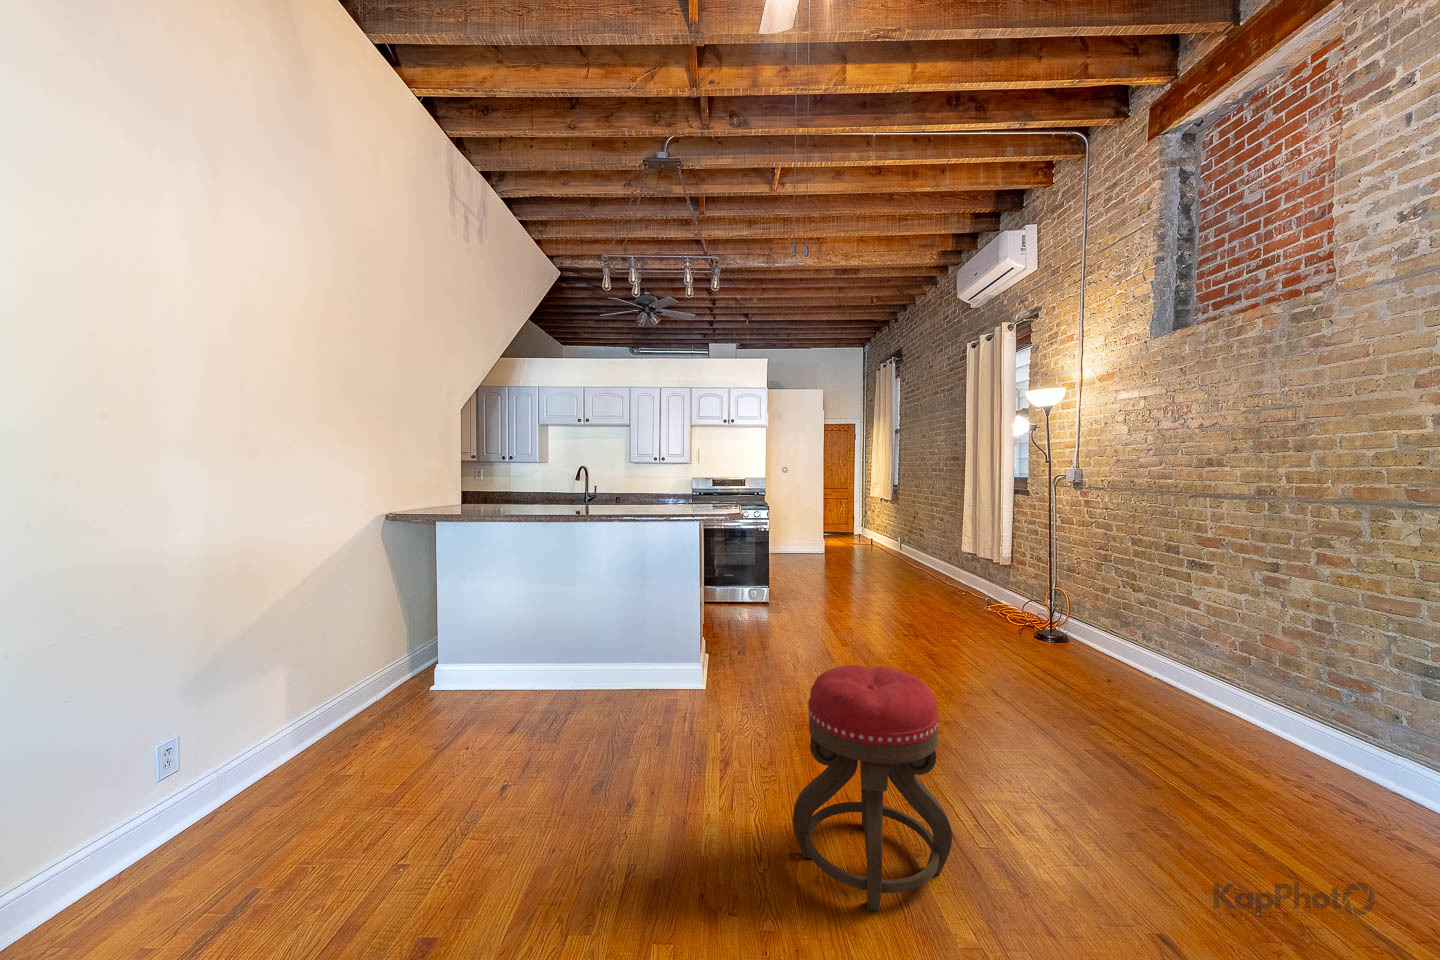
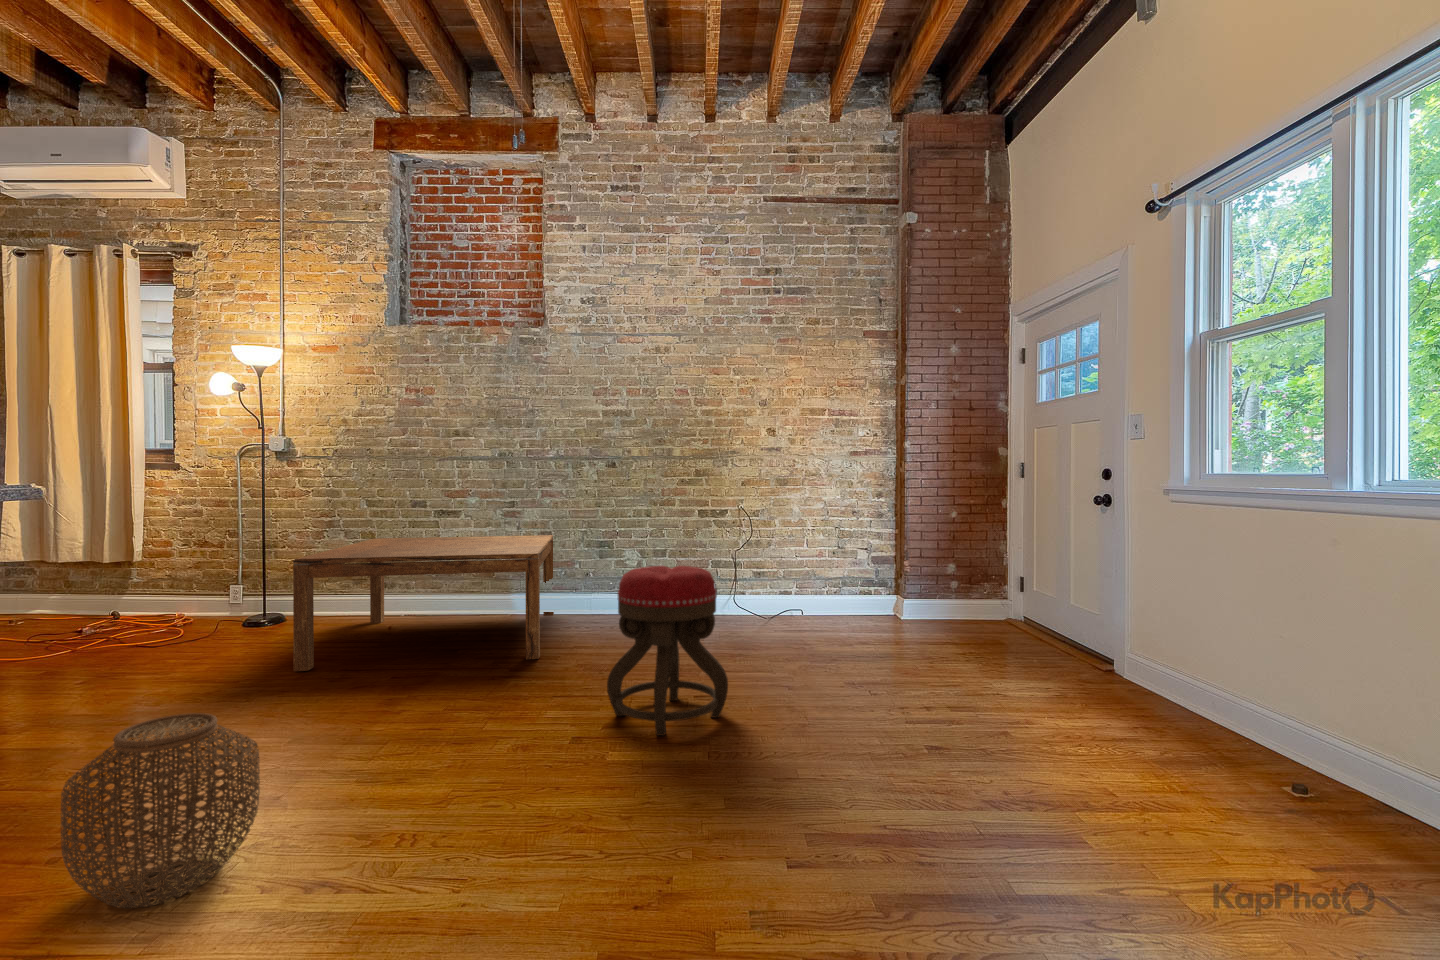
coffee table: none [939,578,1324,764] -> present [293,535,554,671]
woven basket: none [604,630,673,712] -> present [61,713,260,908]

